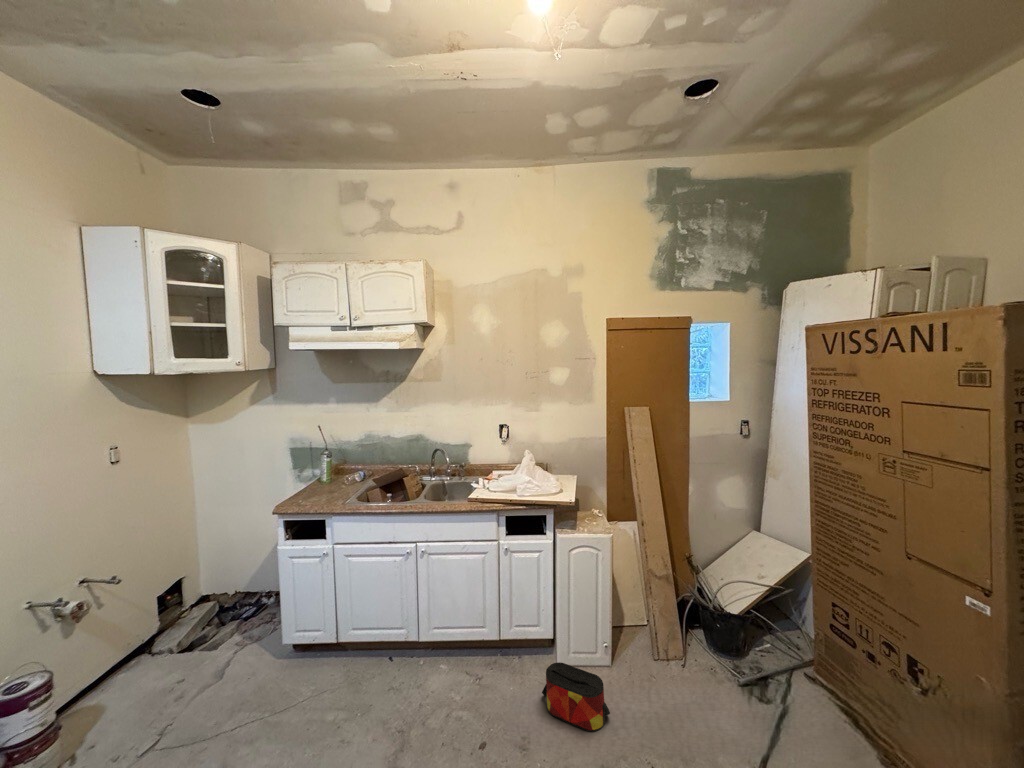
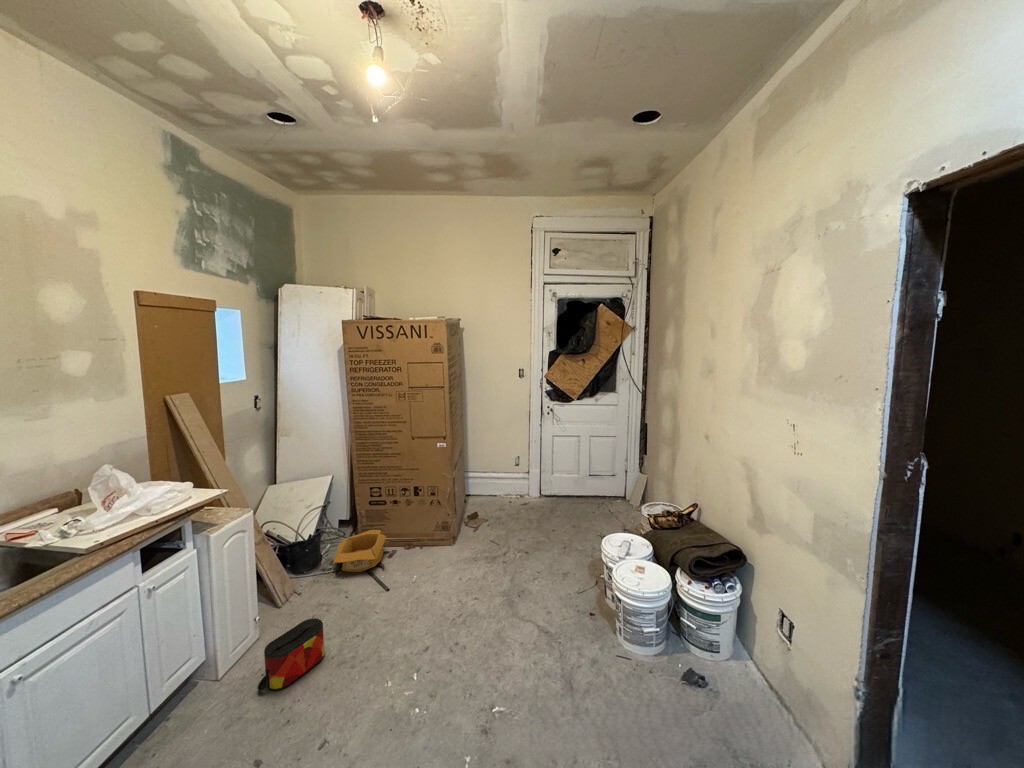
cardboard box: none [720,650,831,721] -> present [333,530,386,572]

